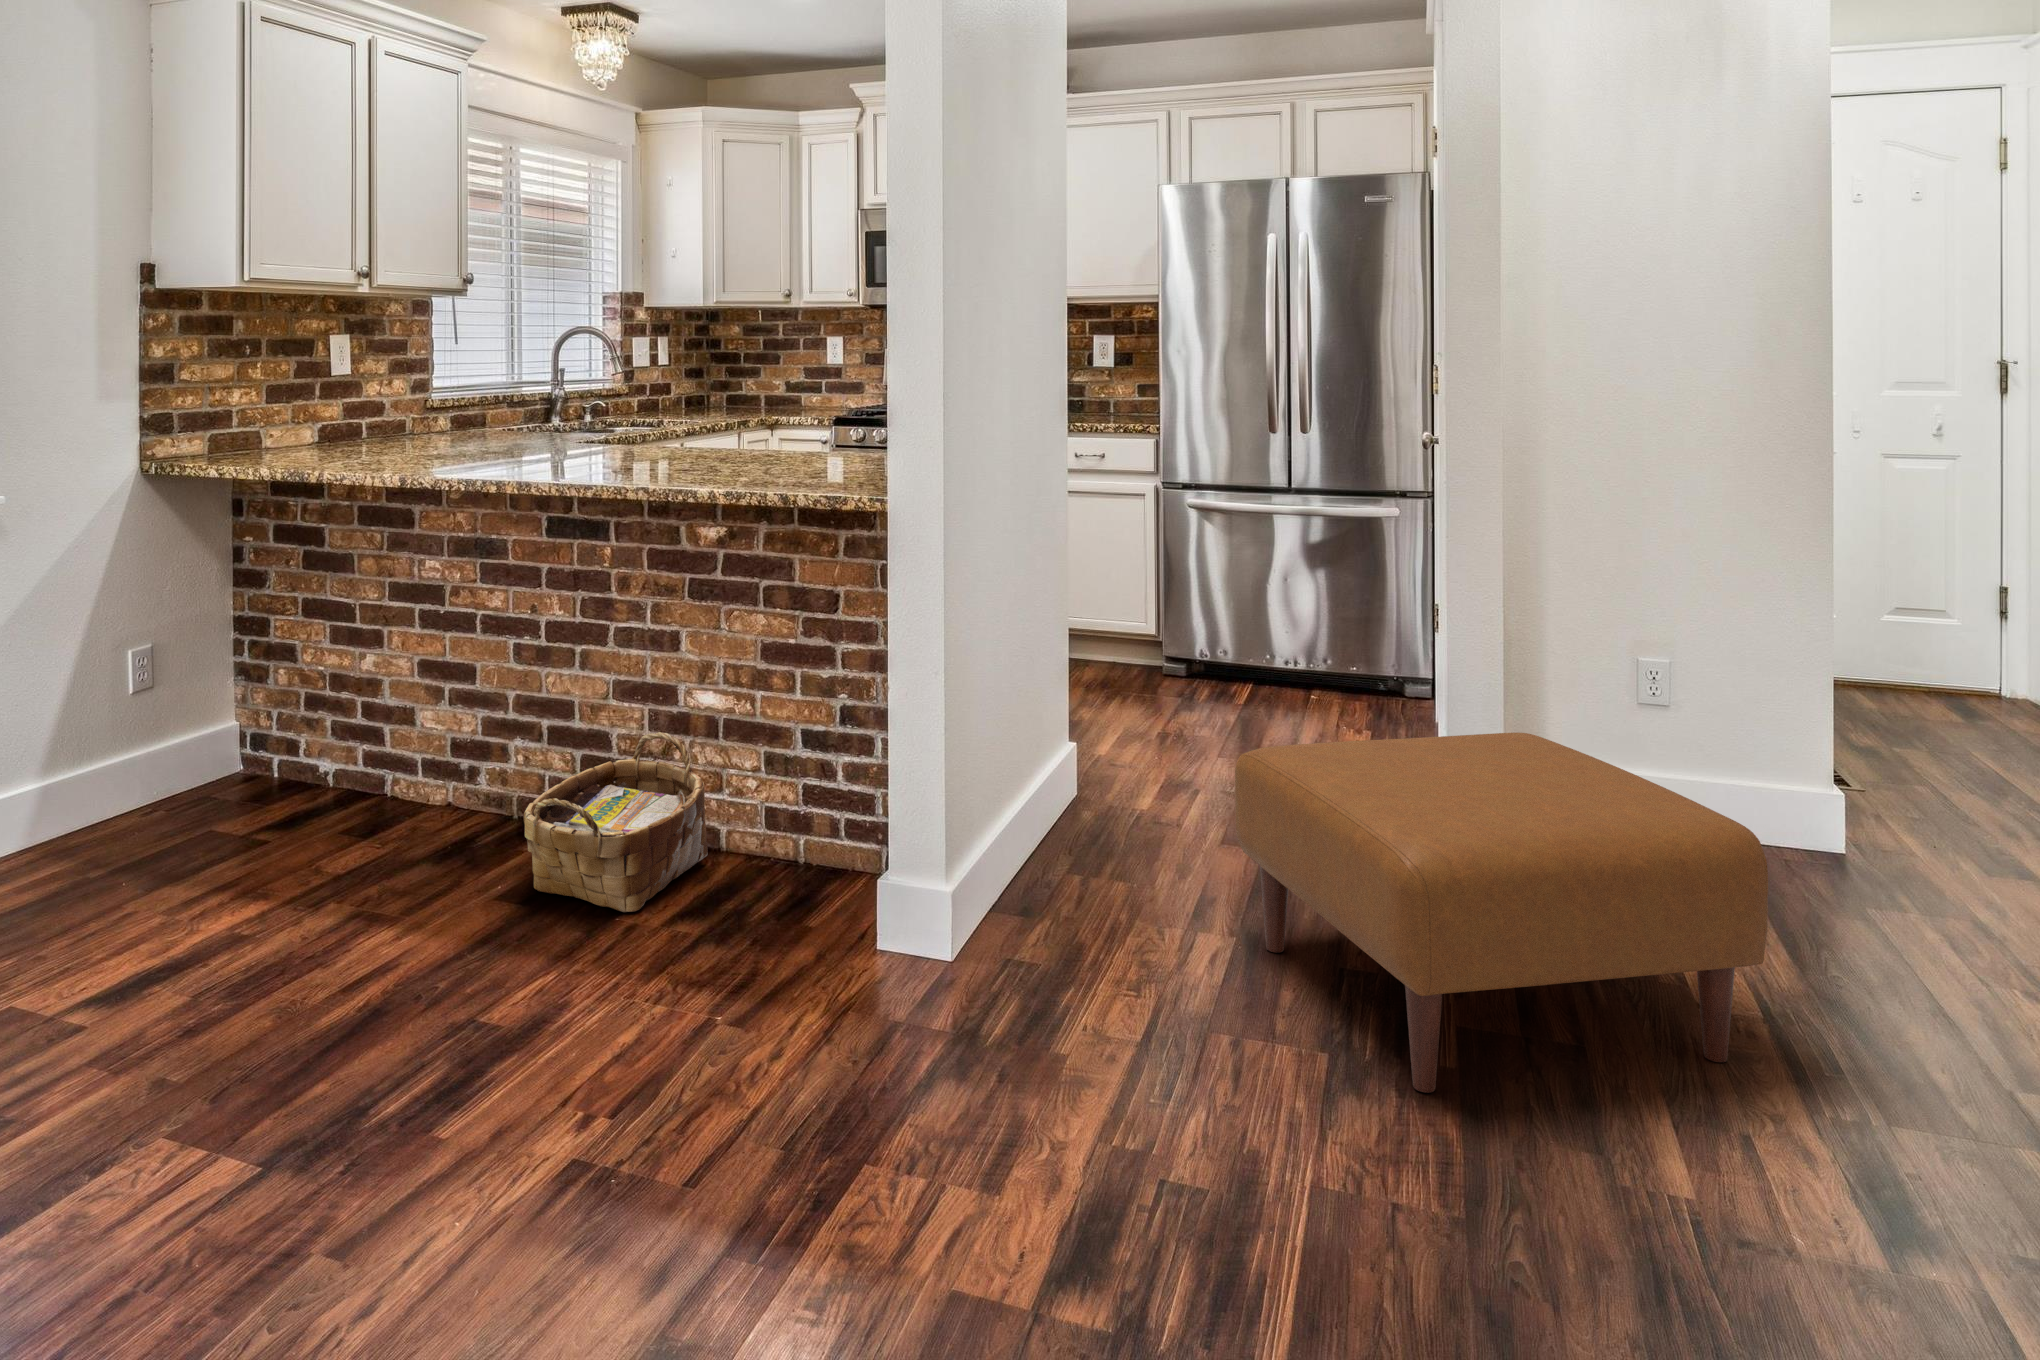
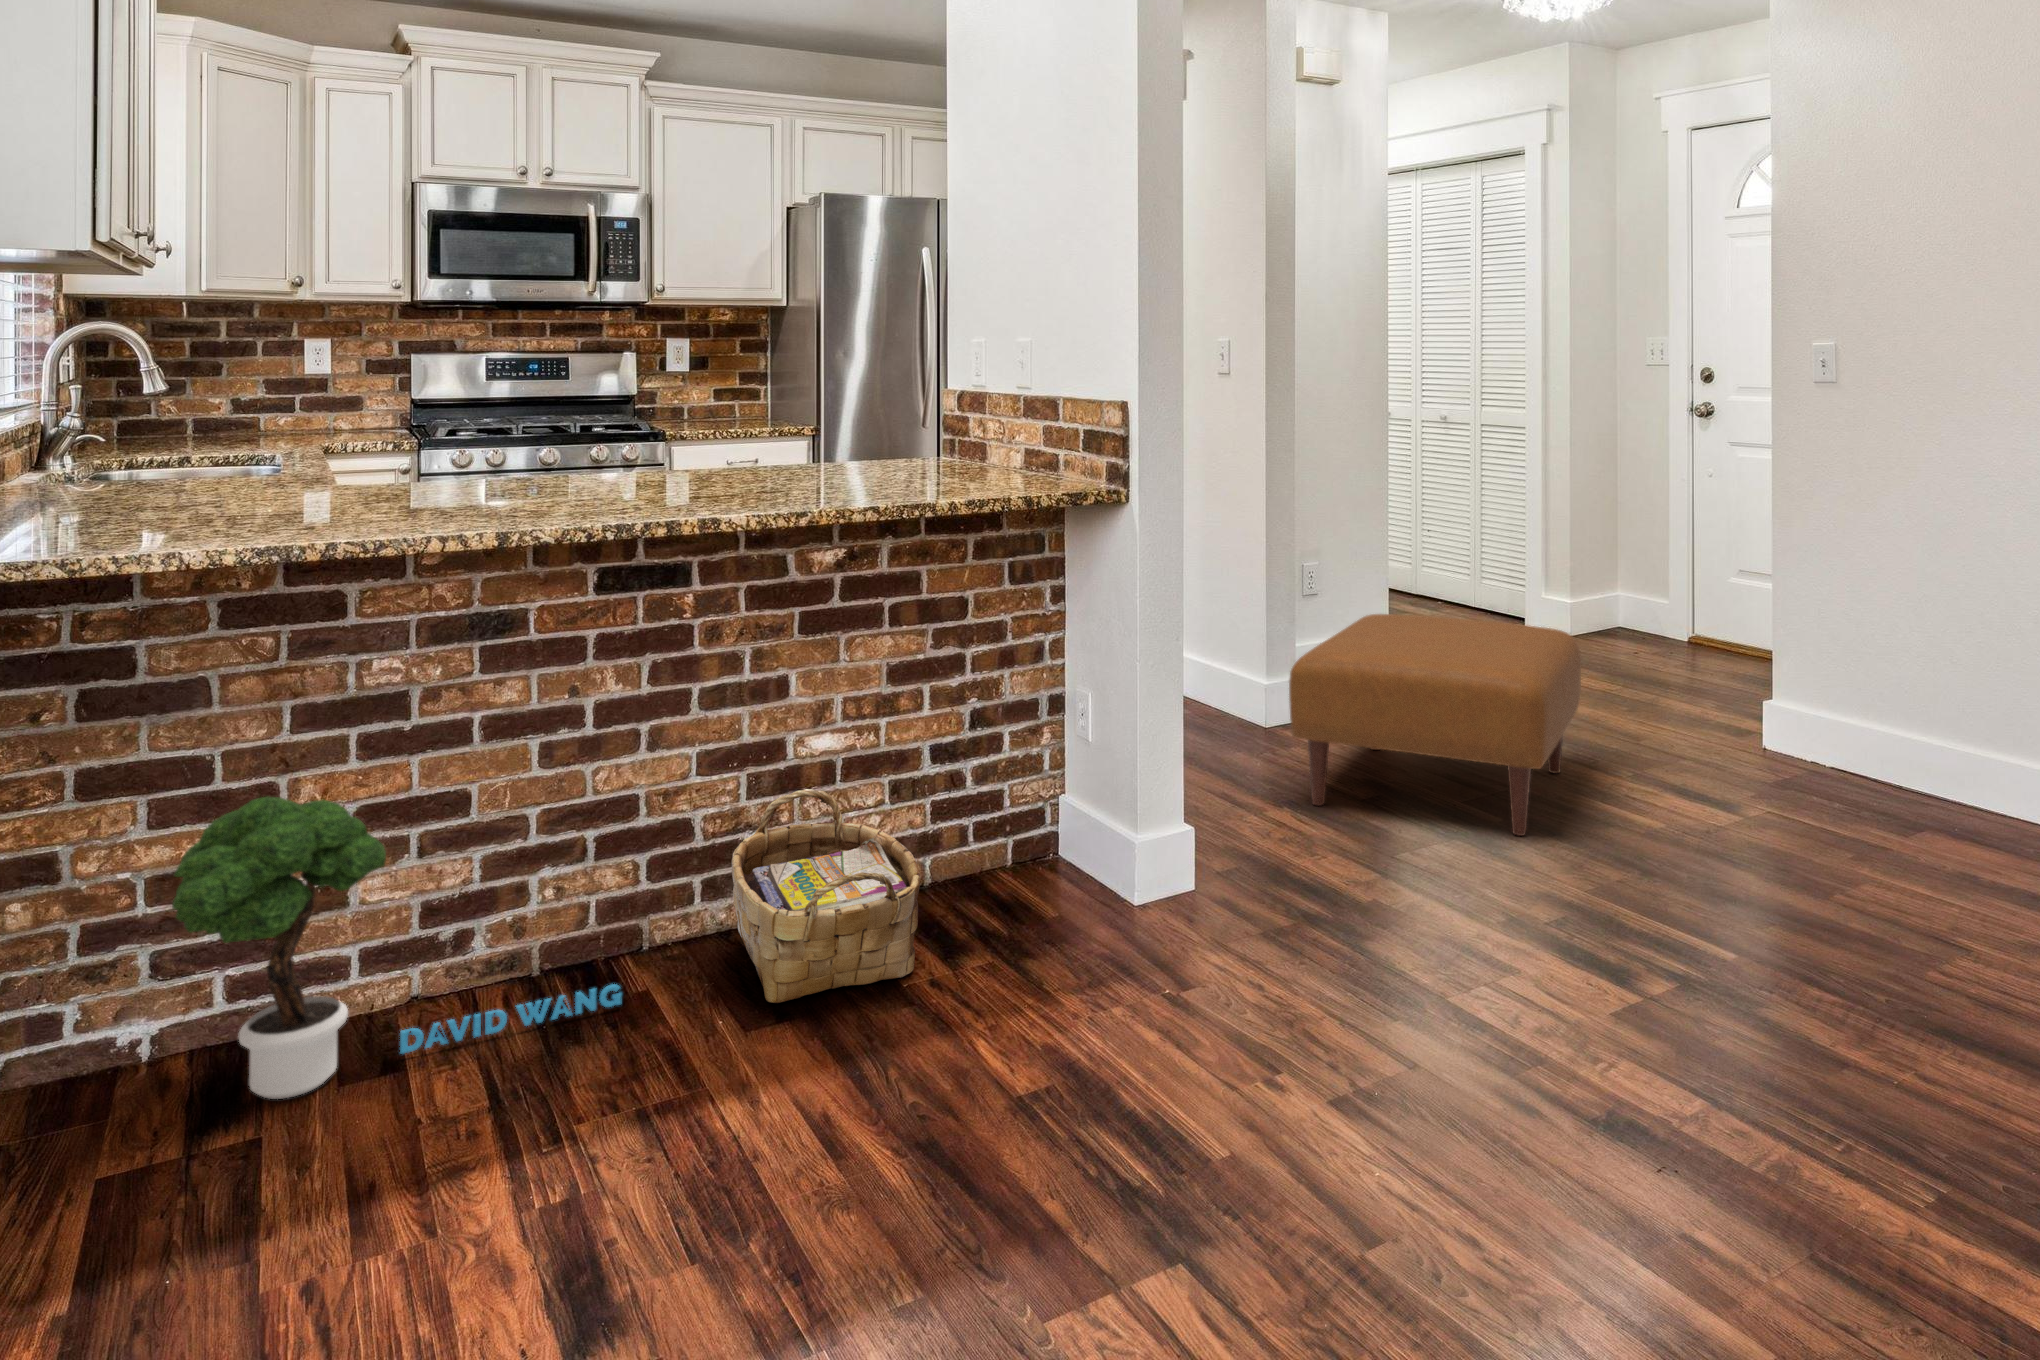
potted tree: none [251,632,489,852] -> present [172,797,621,1099]

